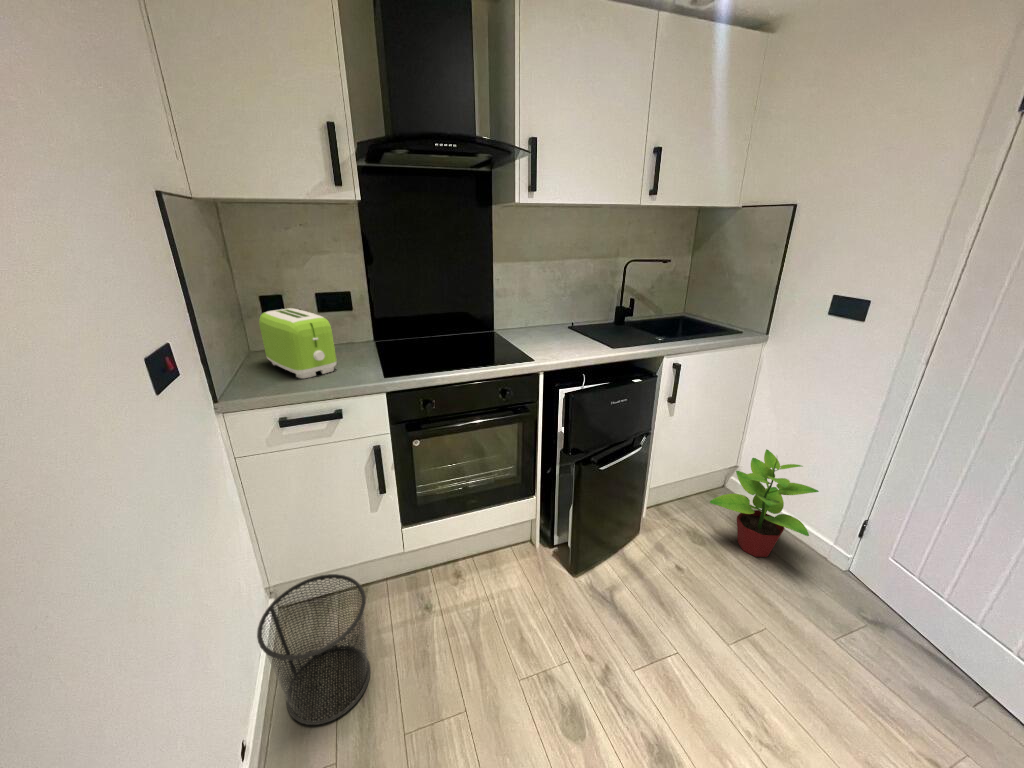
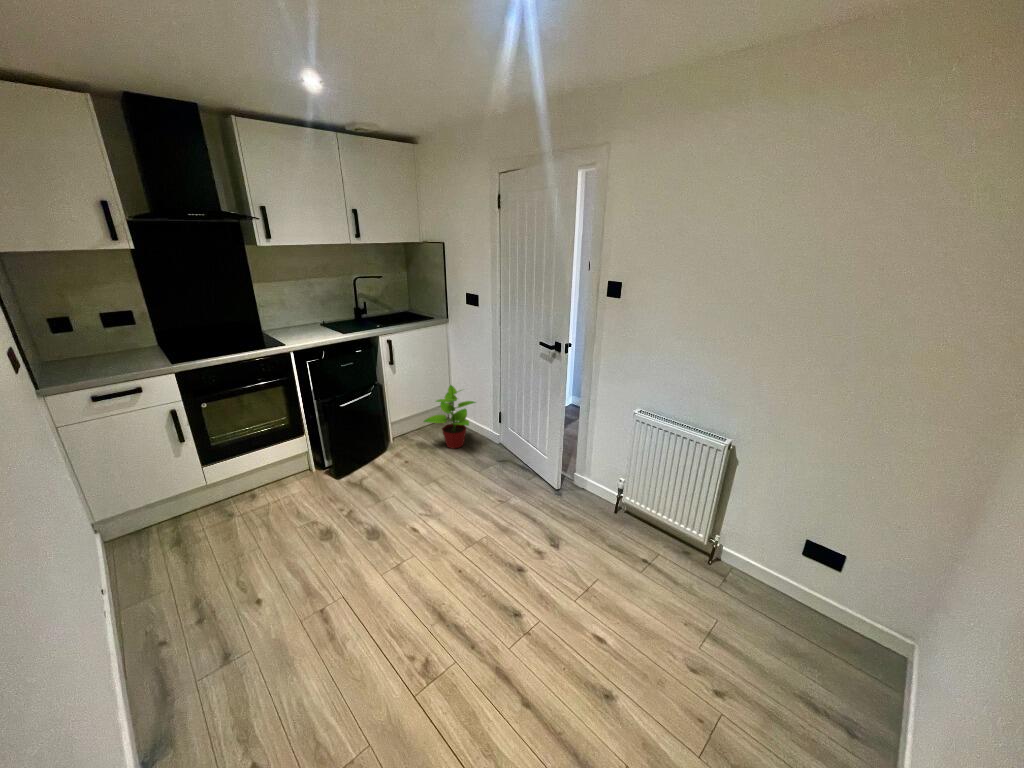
toaster: present [259,308,337,378] -> none [55,325,131,371]
waste bin: present [257,574,370,725] -> none [99,493,190,581]

